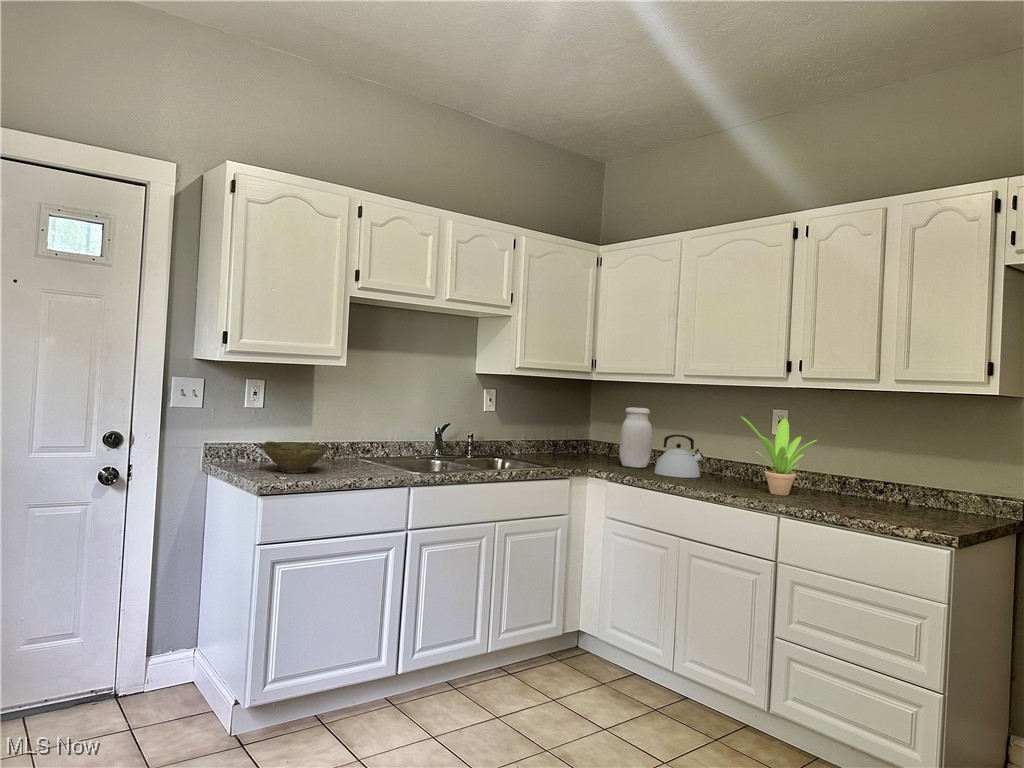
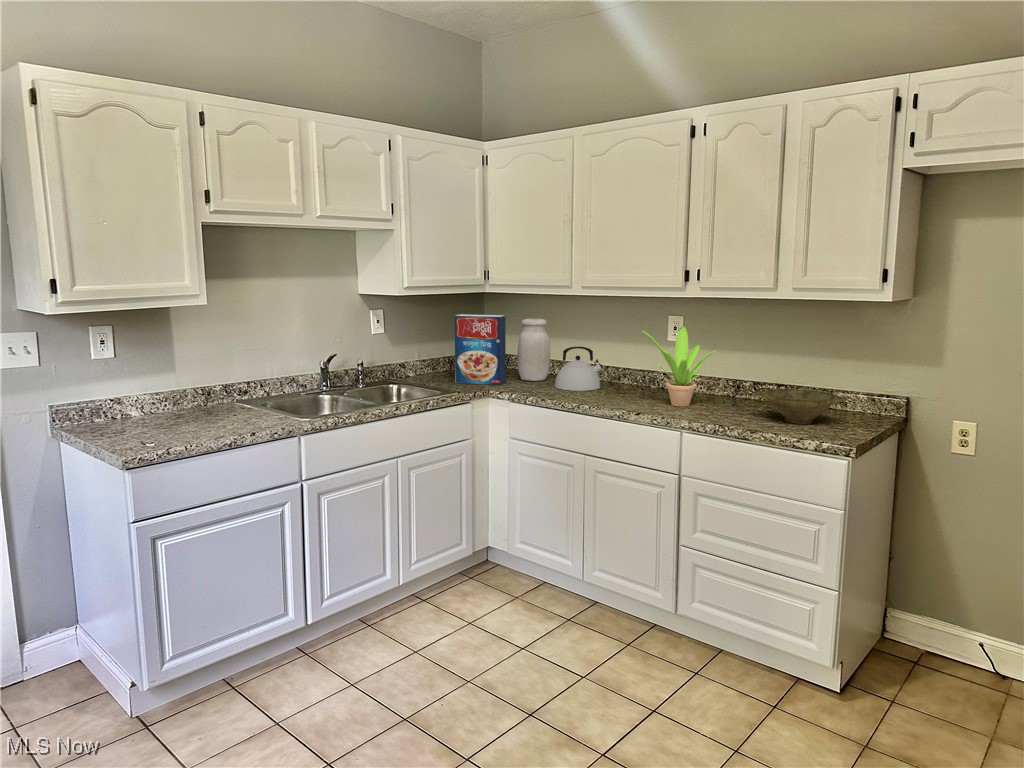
cereal box: none [558,399,610,468] -> present [455,314,506,385]
bowl: present [261,441,330,473] -> present [756,389,847,424]

